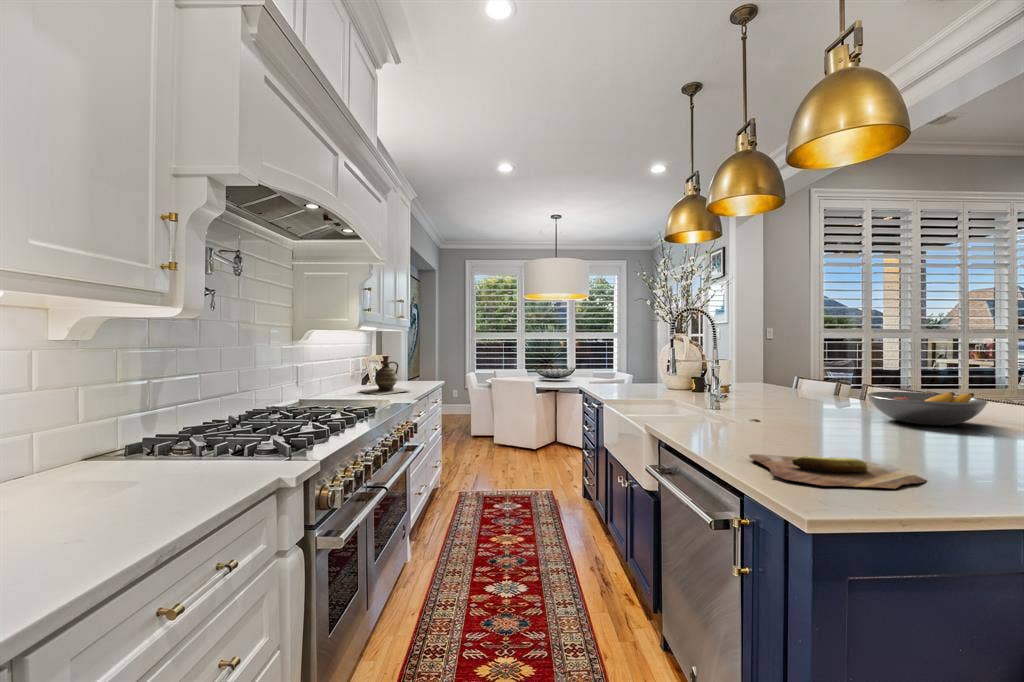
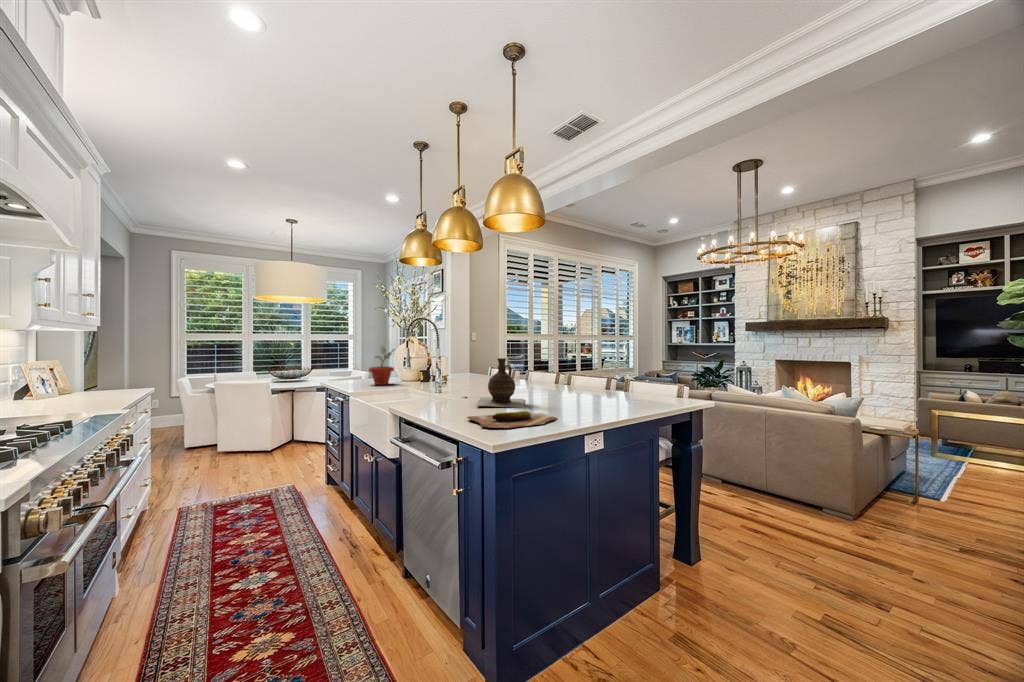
potted plant: none [627,345,661,392] -> present [369,347,395,385]
ceramic jug: present [360,356,410,395] -> present [476,358,524,408]
fruit bowl: present [867,392,988,425] -> none [530,371,585,391]

